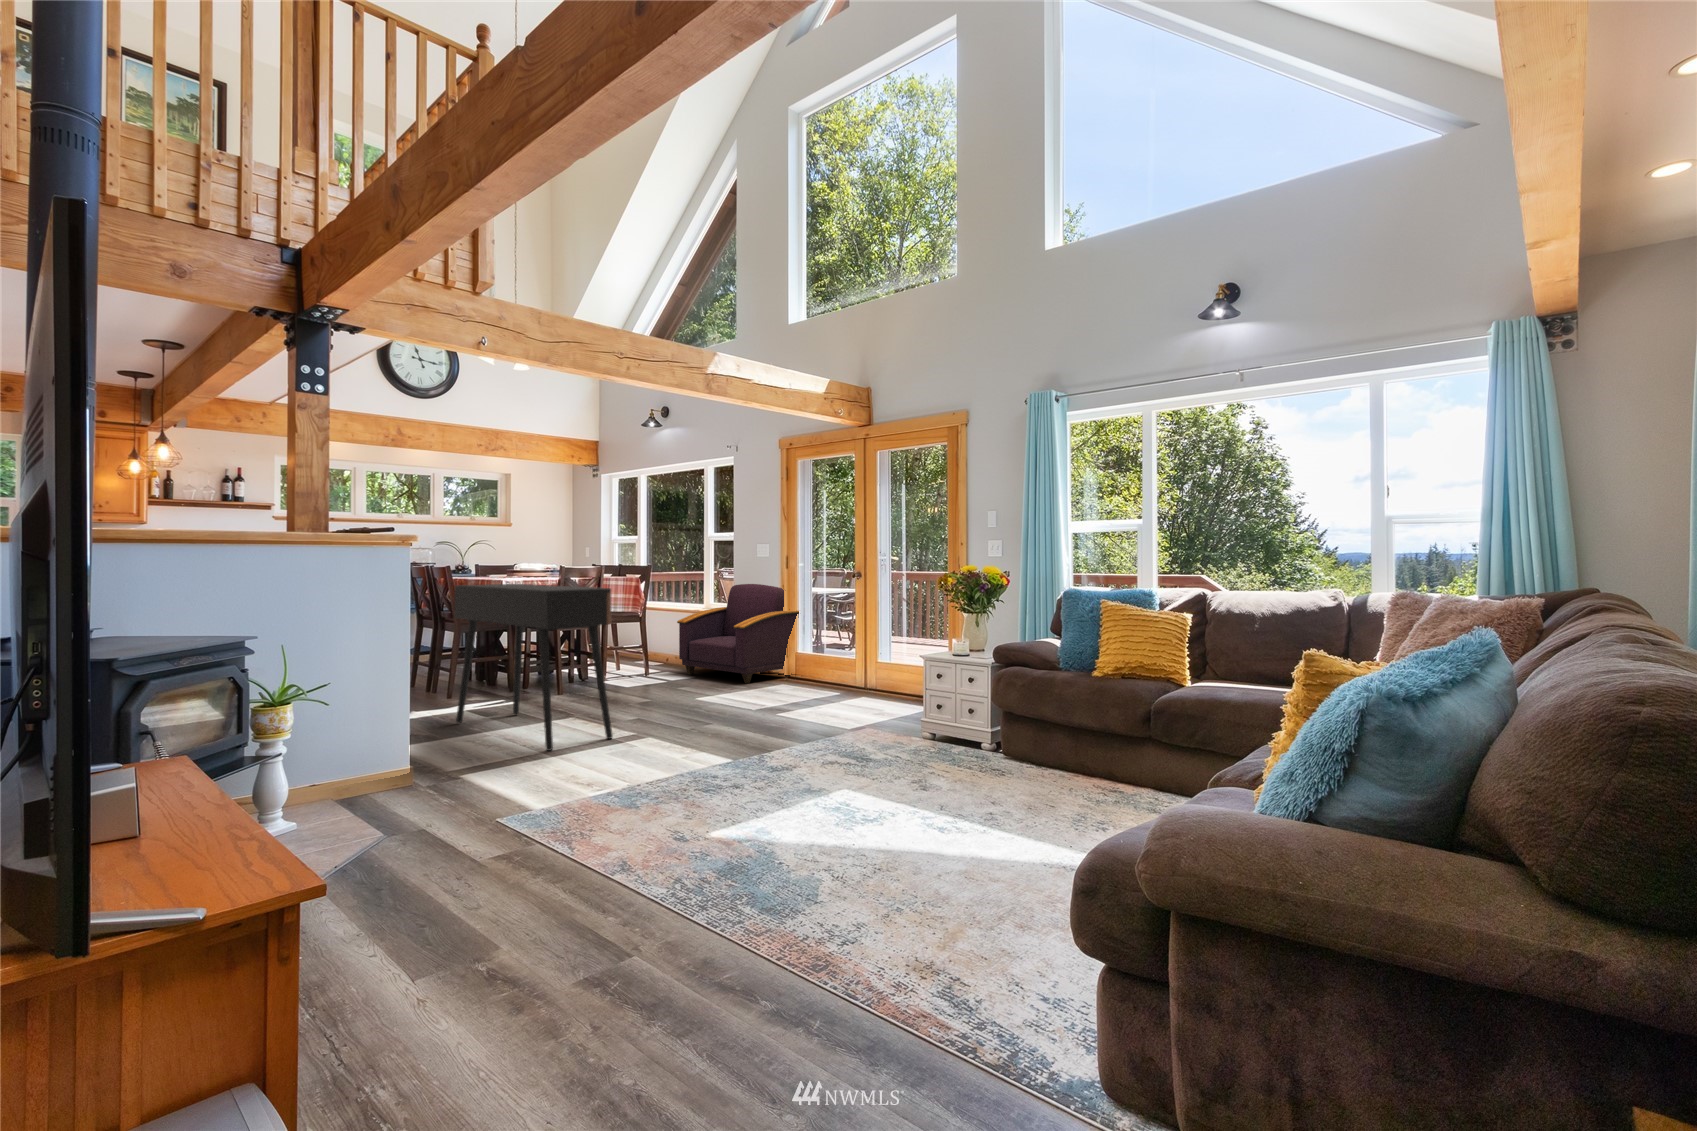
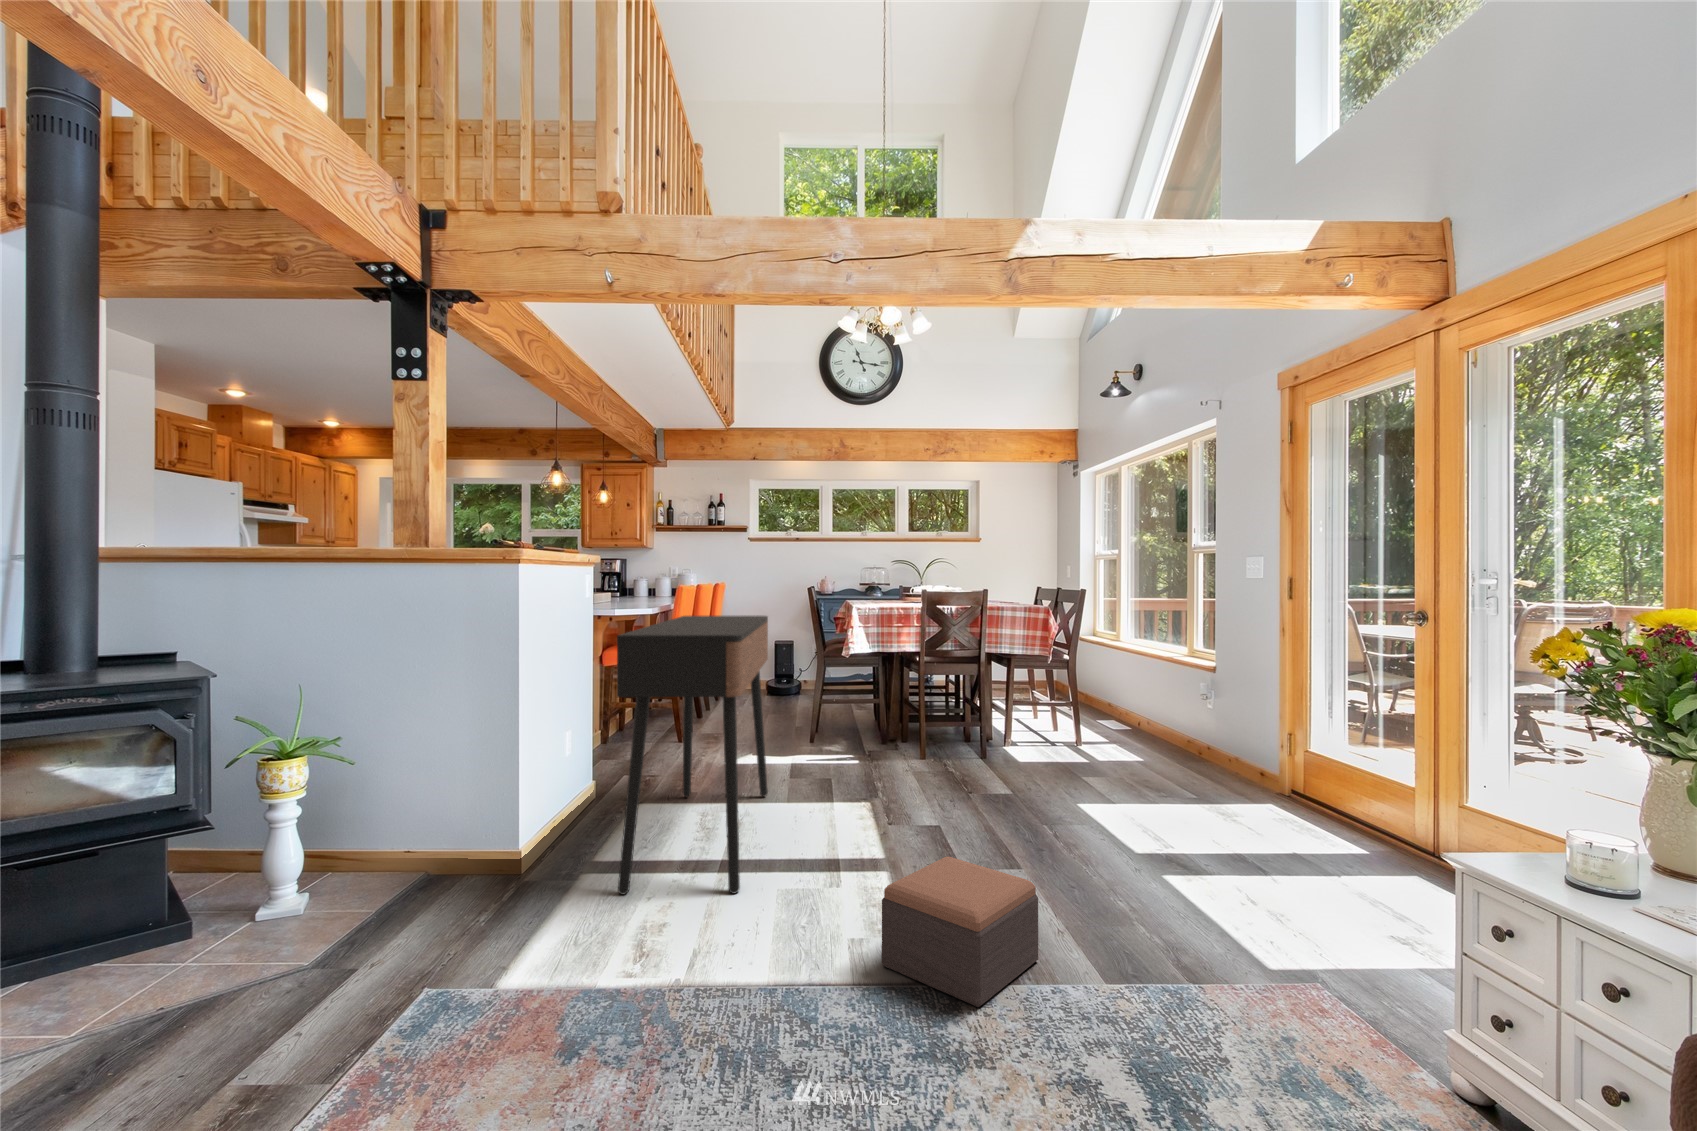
armchair: present [677,584,799,683] -> none [1092,625,1300,804]
footstool: none [728,690,782,737] -> present [882,857,1038,1007]

